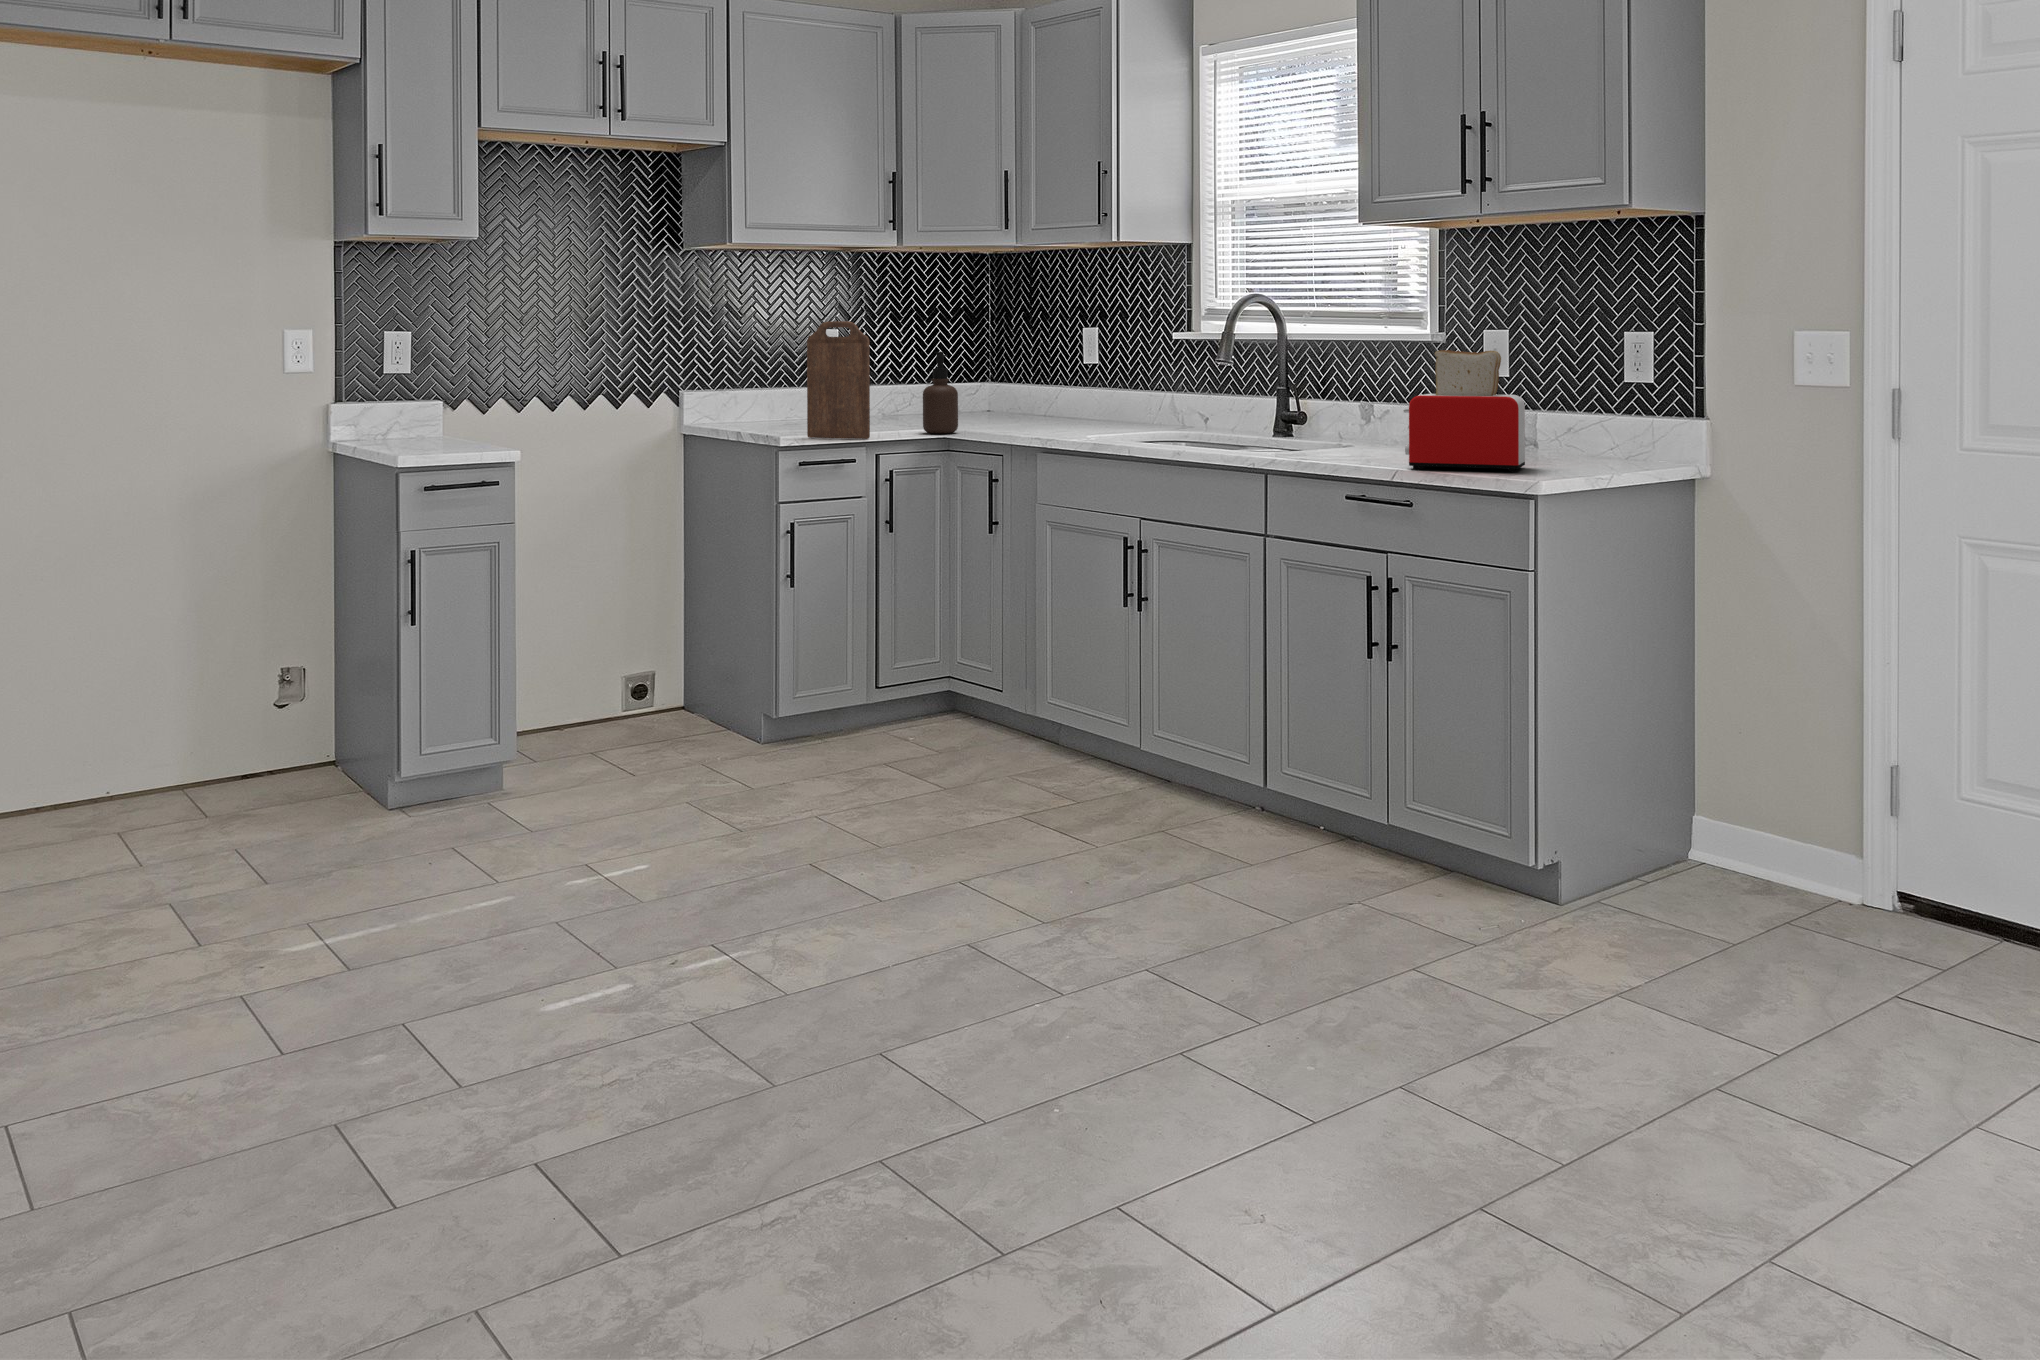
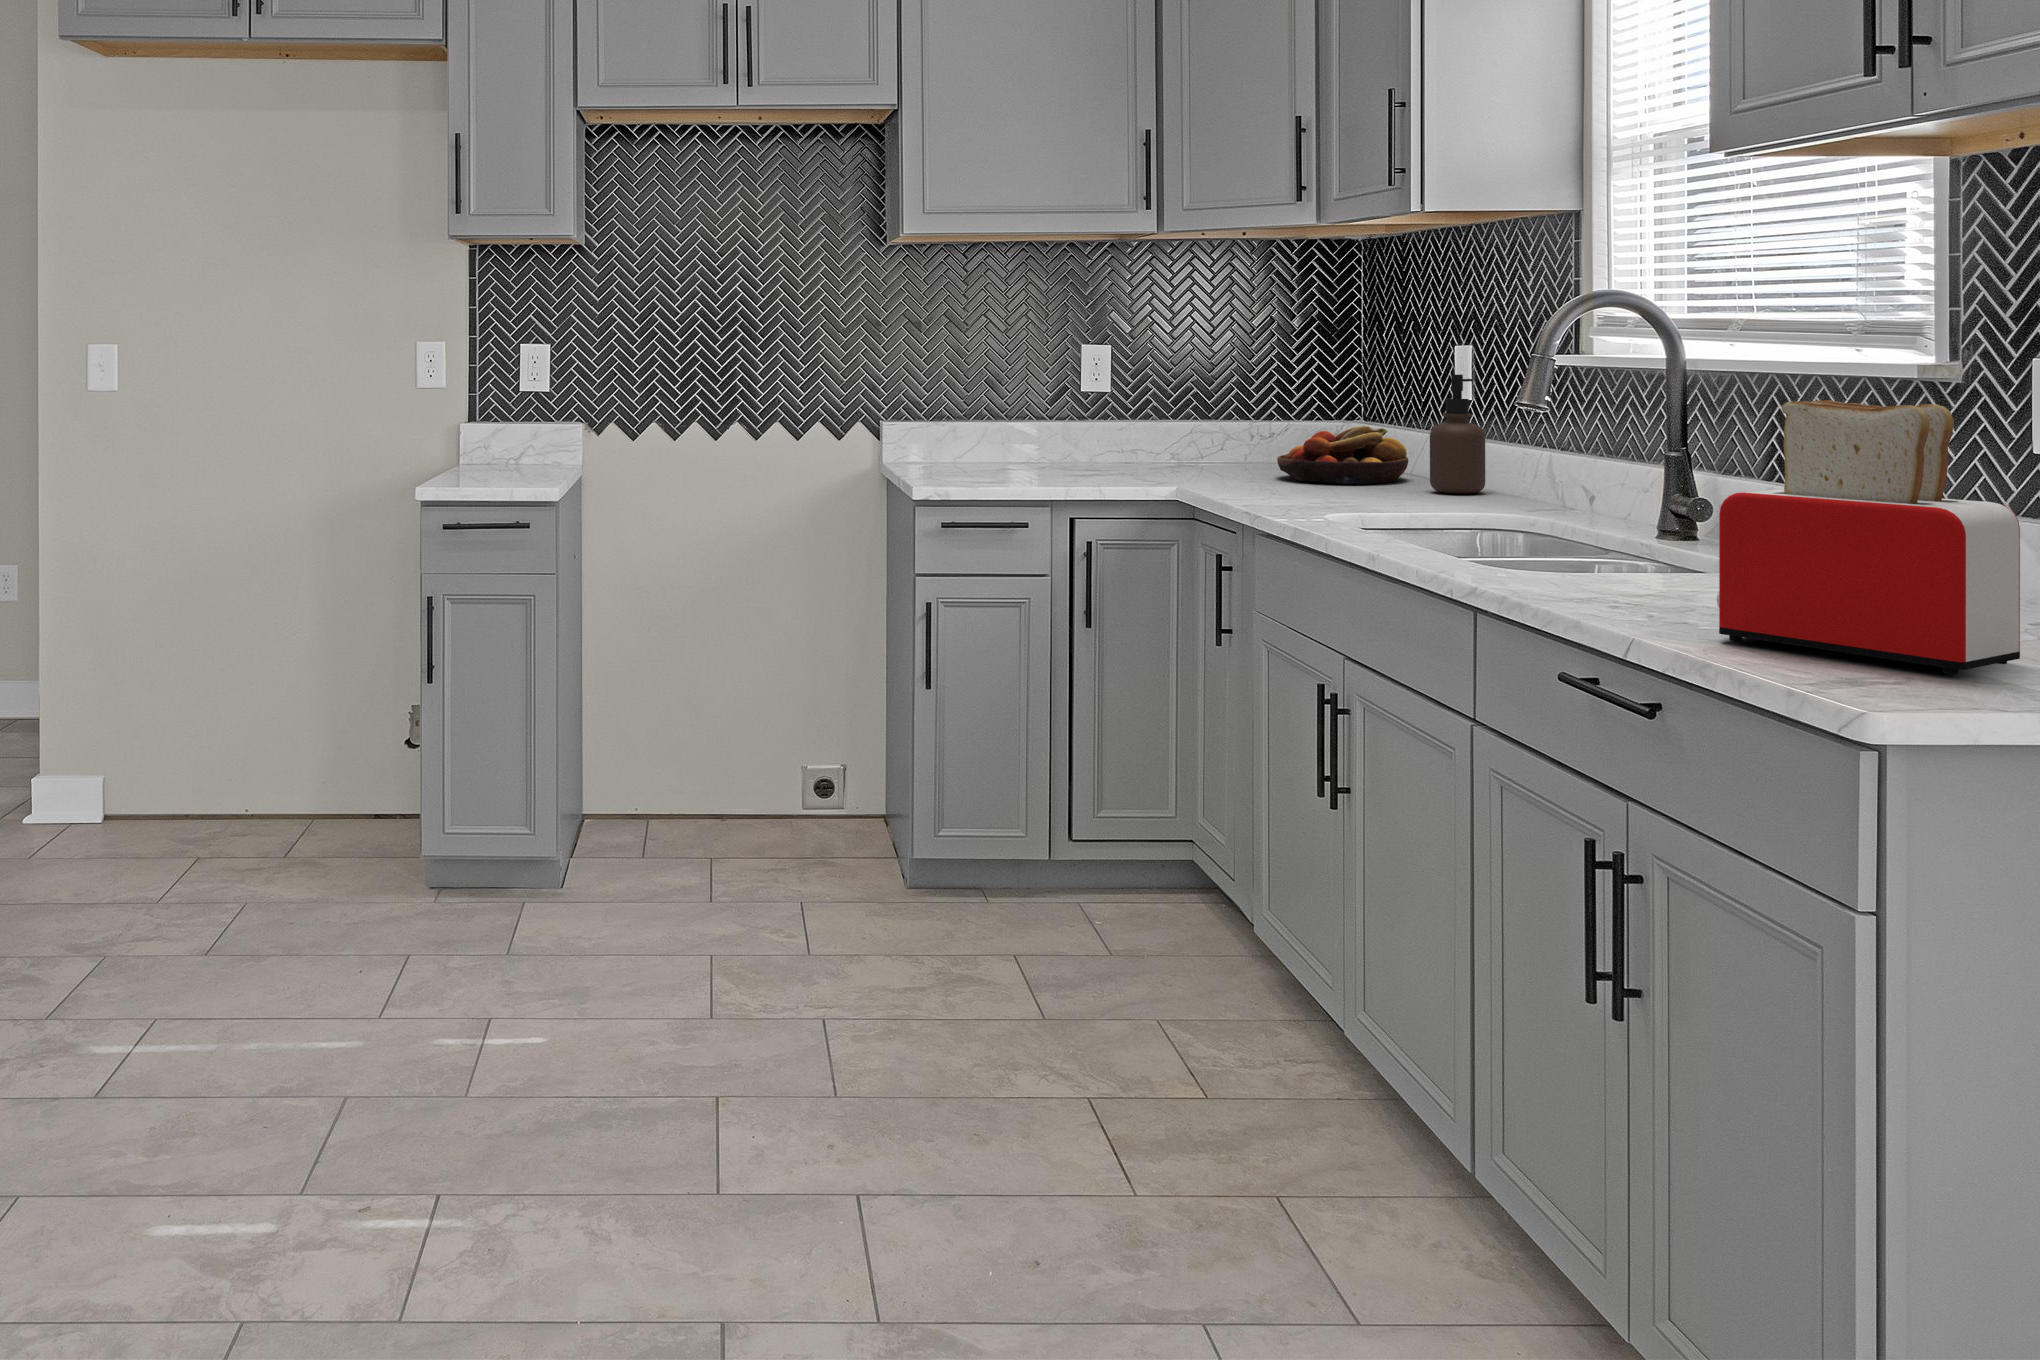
cutting board: present [807,321,870,439] -> none [971,335,1038,498]
soap dispenser: present [923,352,958,434] -> present [1430,374,1486,494]
fruit bowl: none [976,383,1061,422] -> present [1277,426,1408,484]

